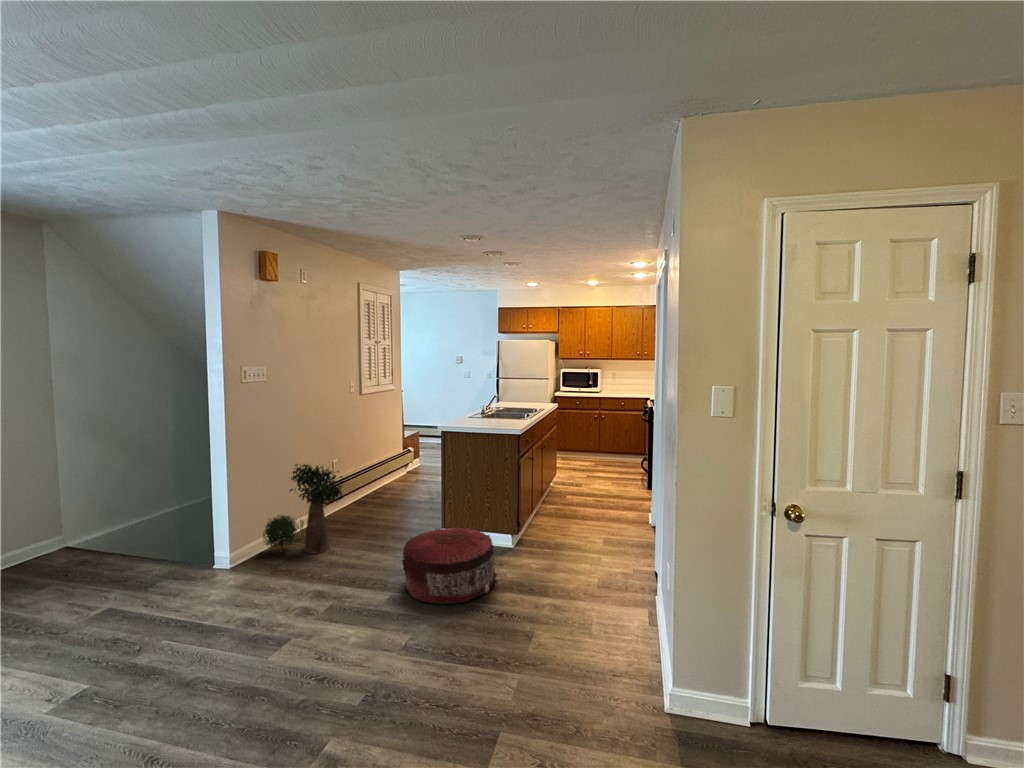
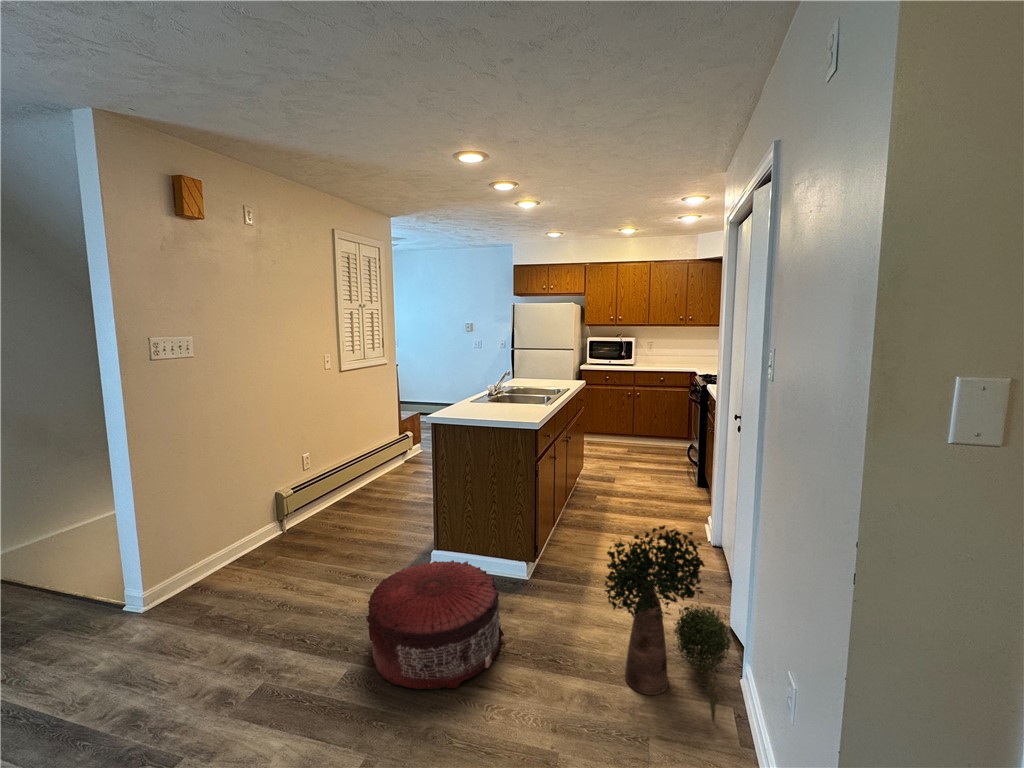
potted plant: present [263,464,343,553] -> present [604,525,731,722]

